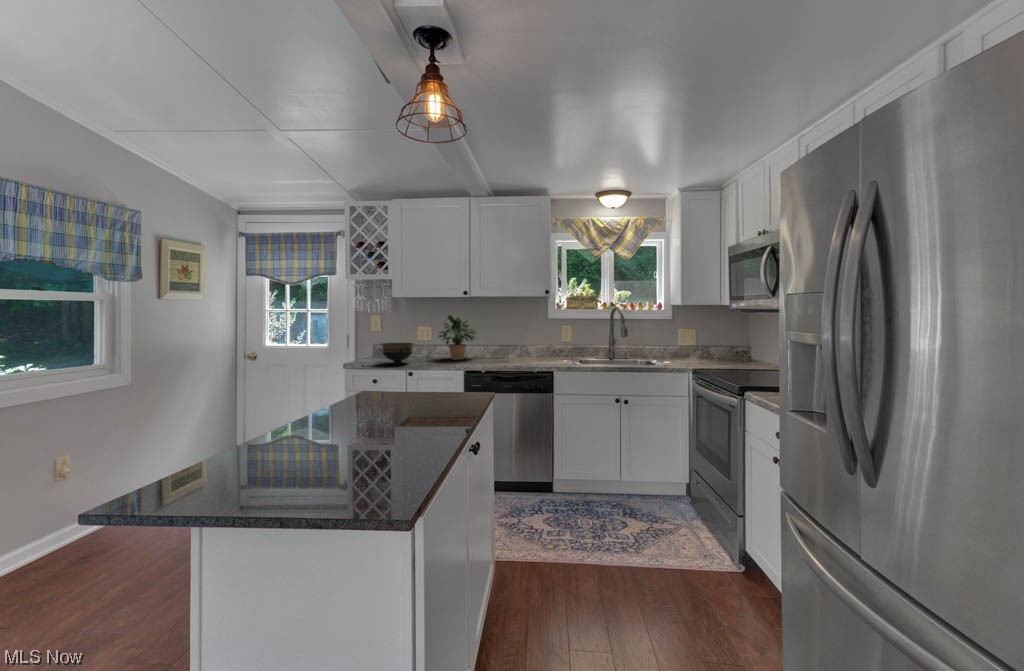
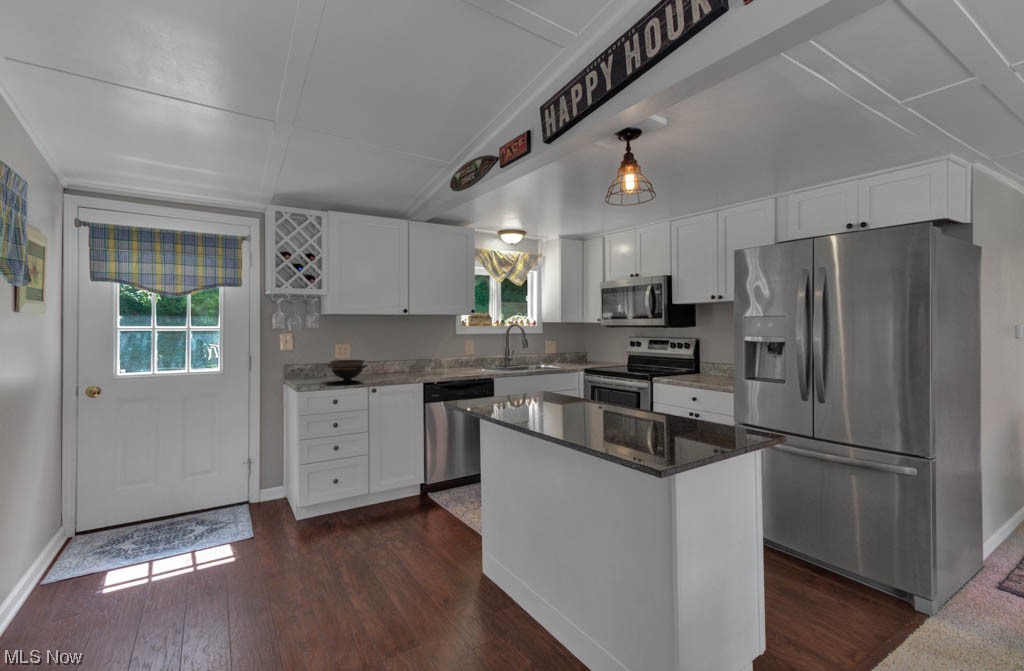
potted plant: present [438,315,476,360] -> none [367,331,414,375]

